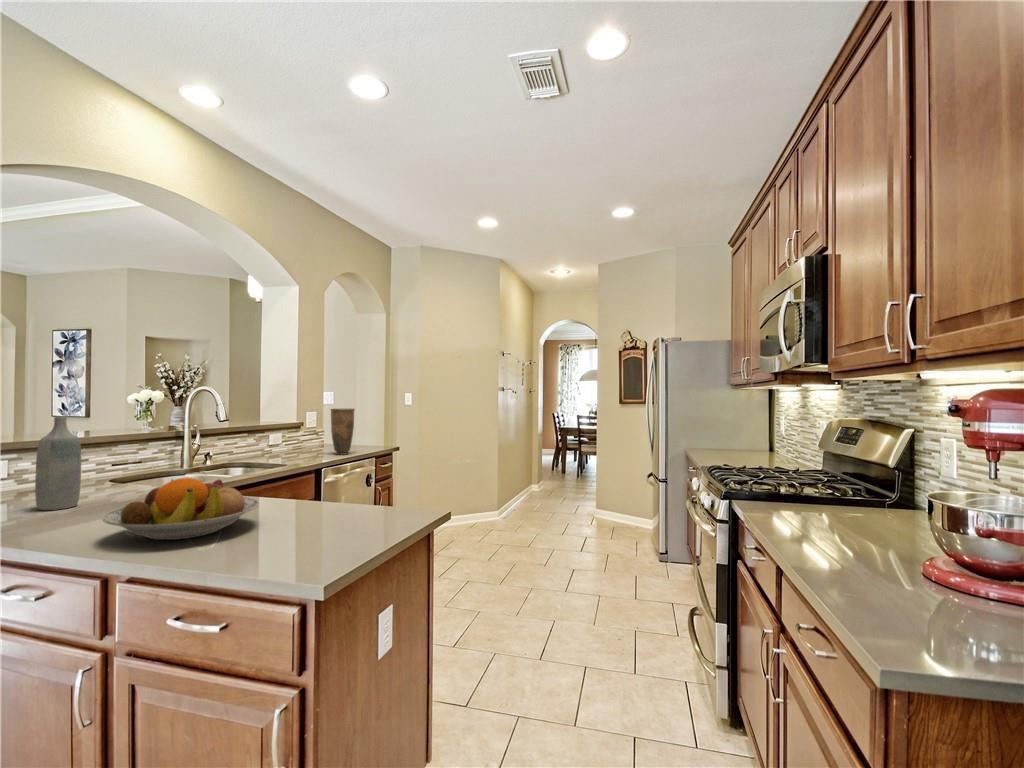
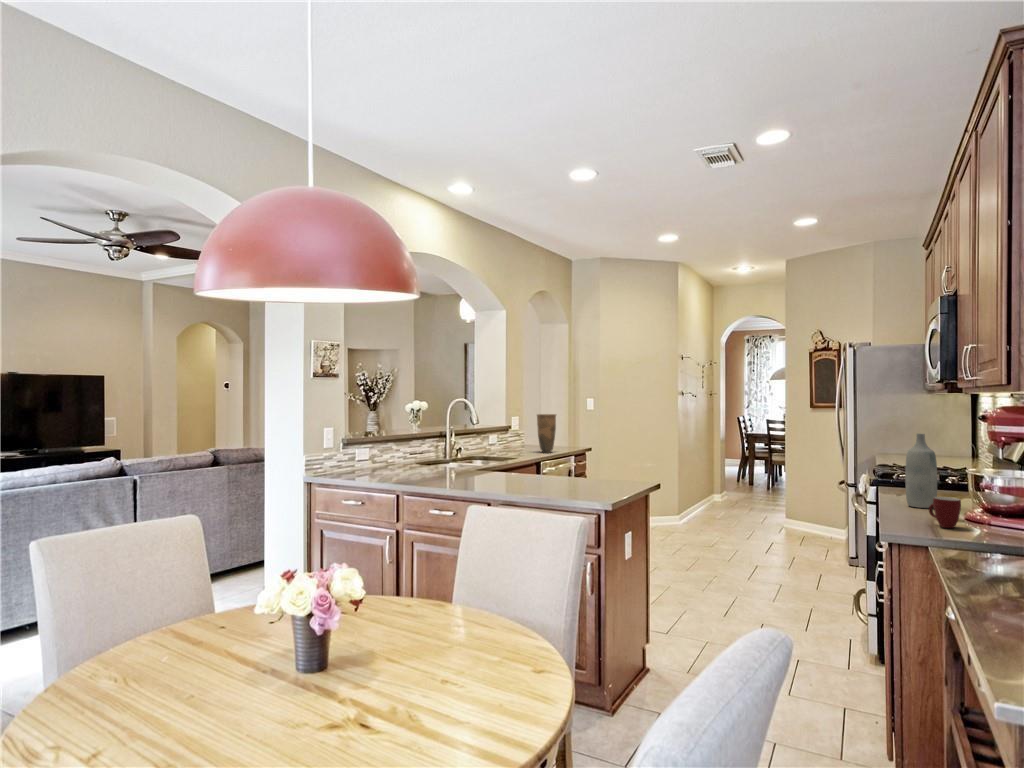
bottle: present [35,416,81,510] -> present [905,433,937,508]
fruit bowl: present [103,477,259,540] -> none [477,455,550,488]
mug: none [892,551,962,615] -> present [929,497,961,528]

